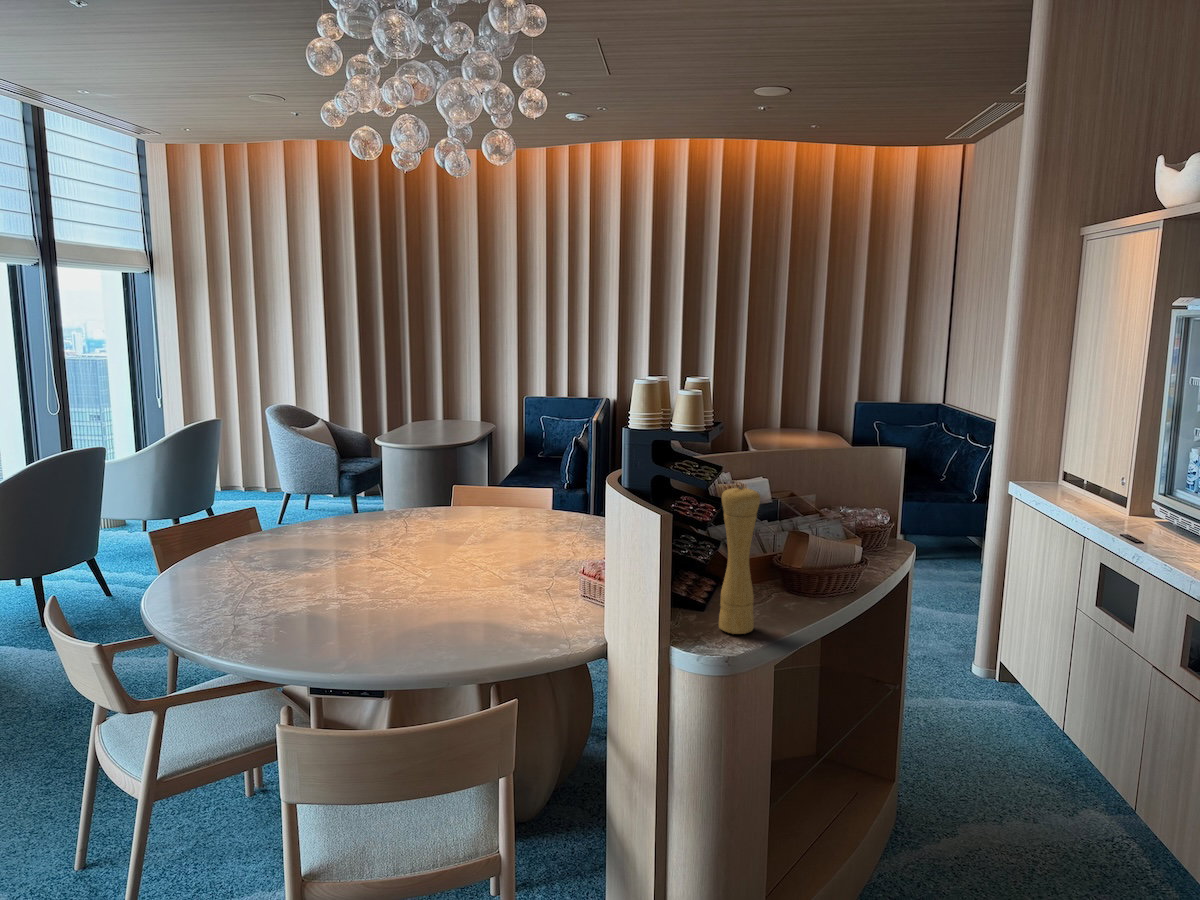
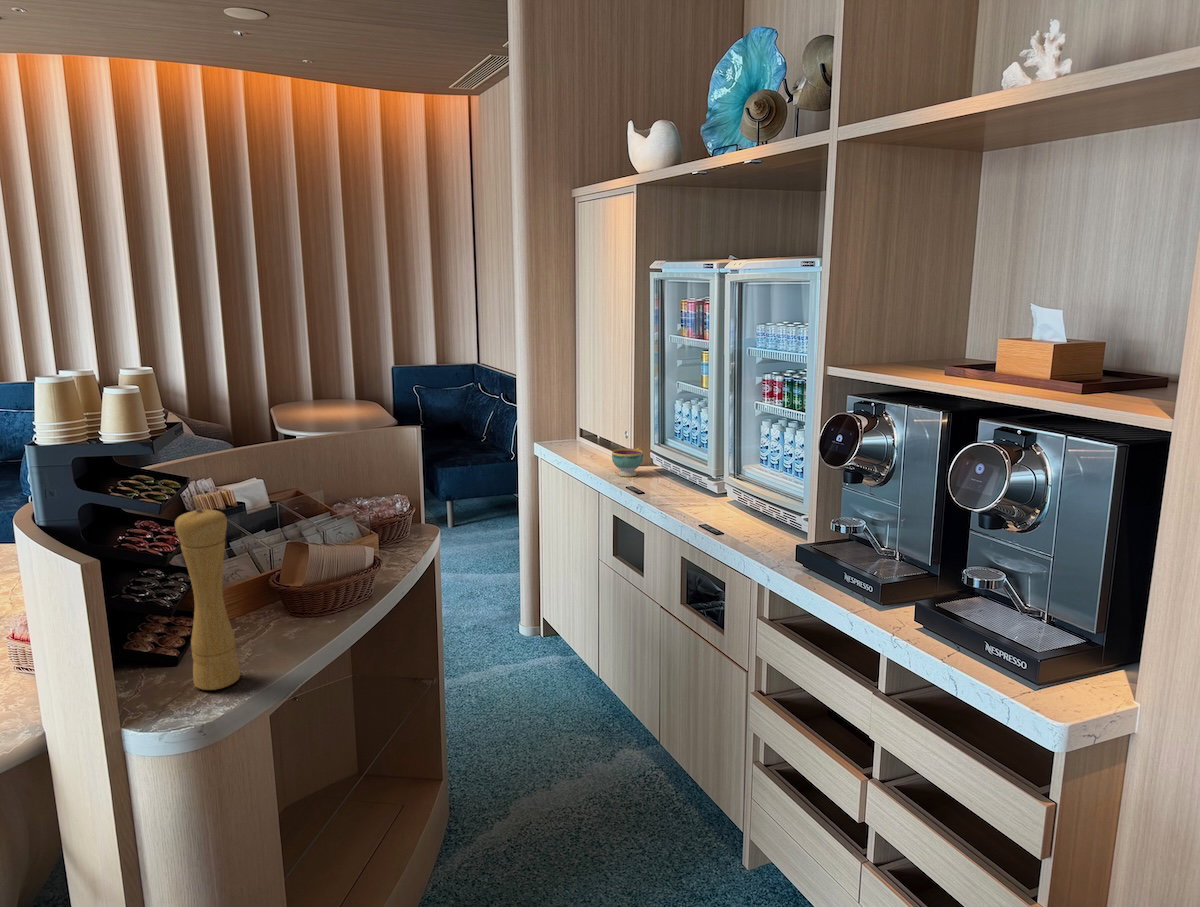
teacup: none [1104,495,1143,525] -> present [612,448,643,477]

